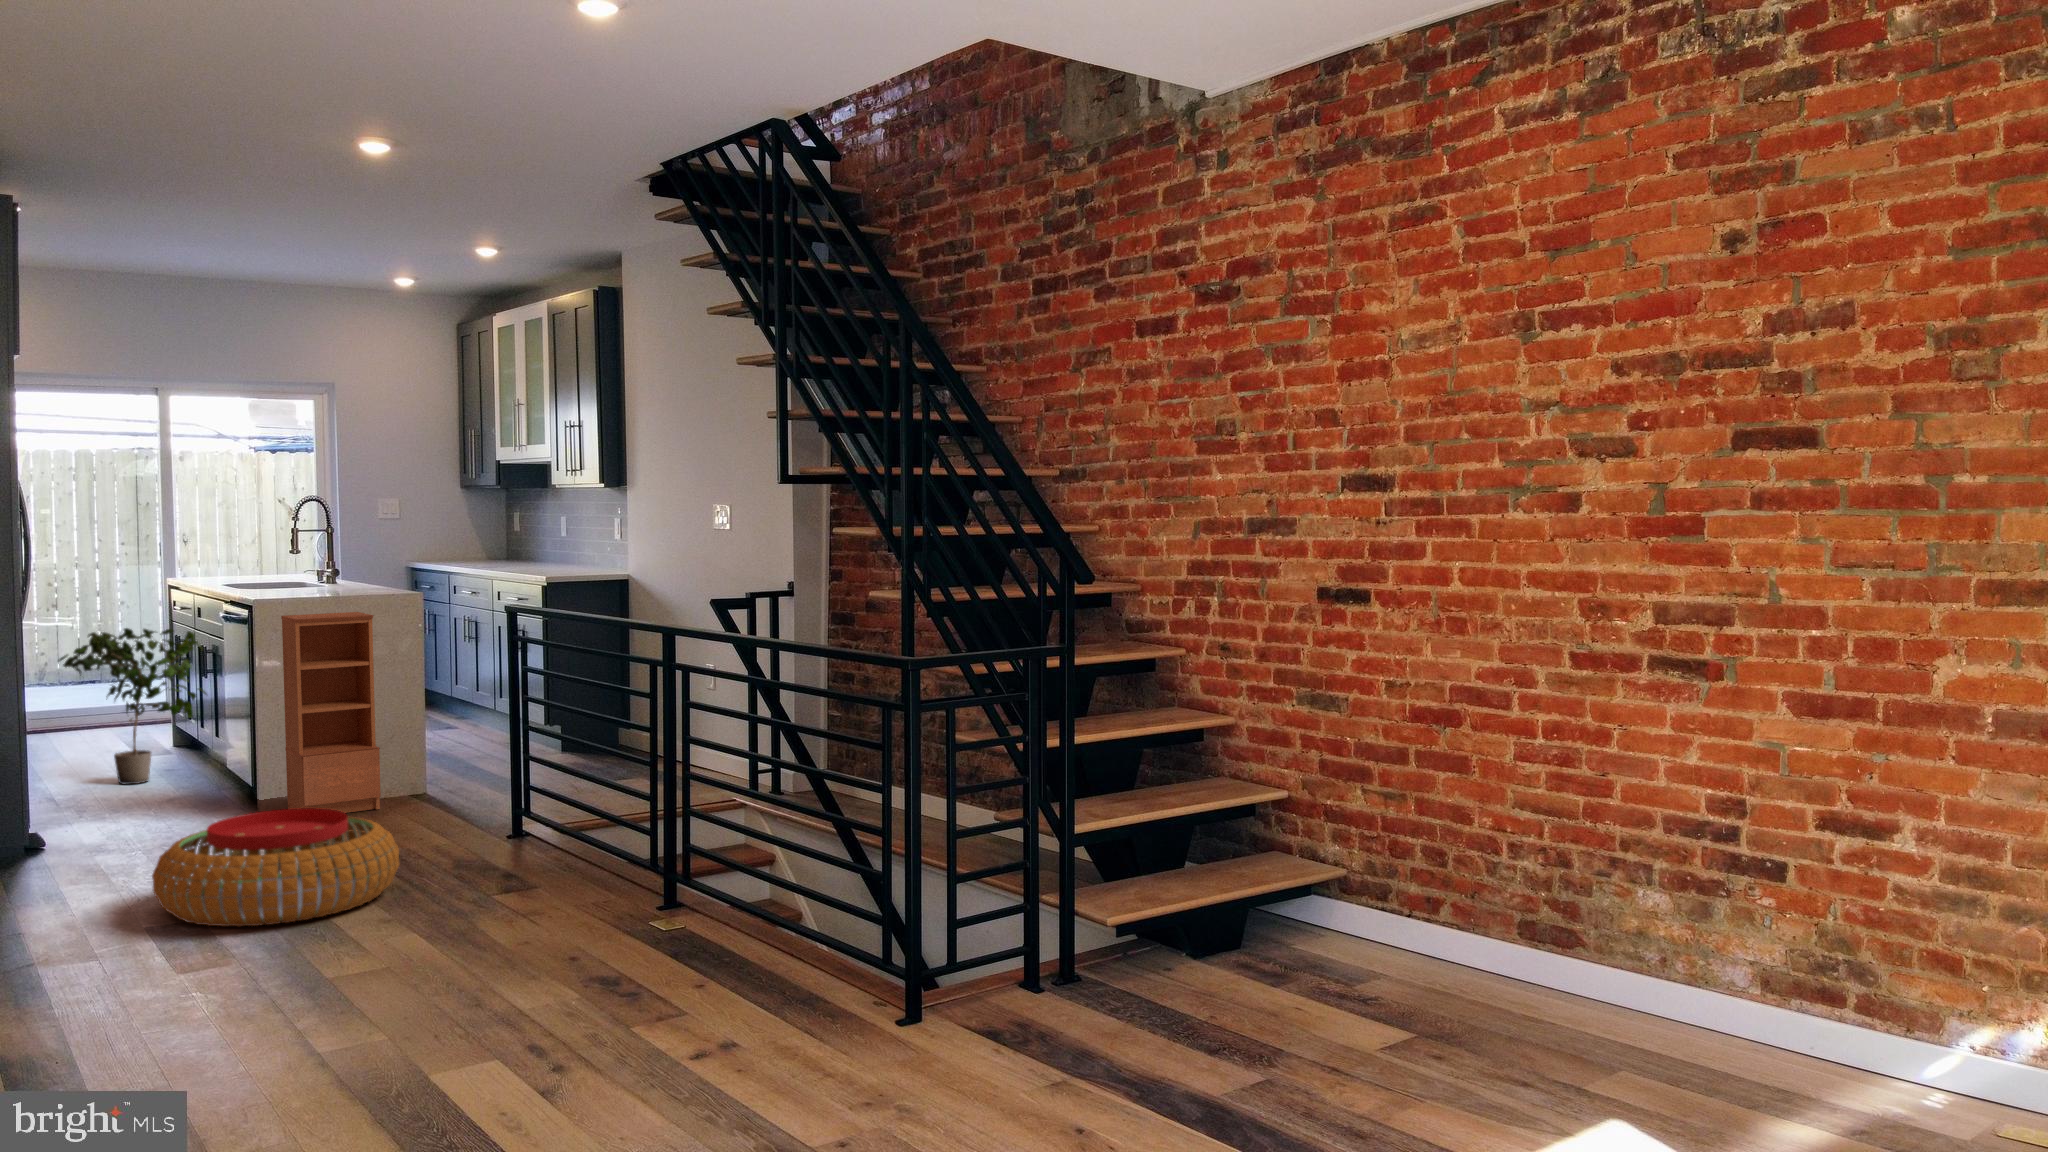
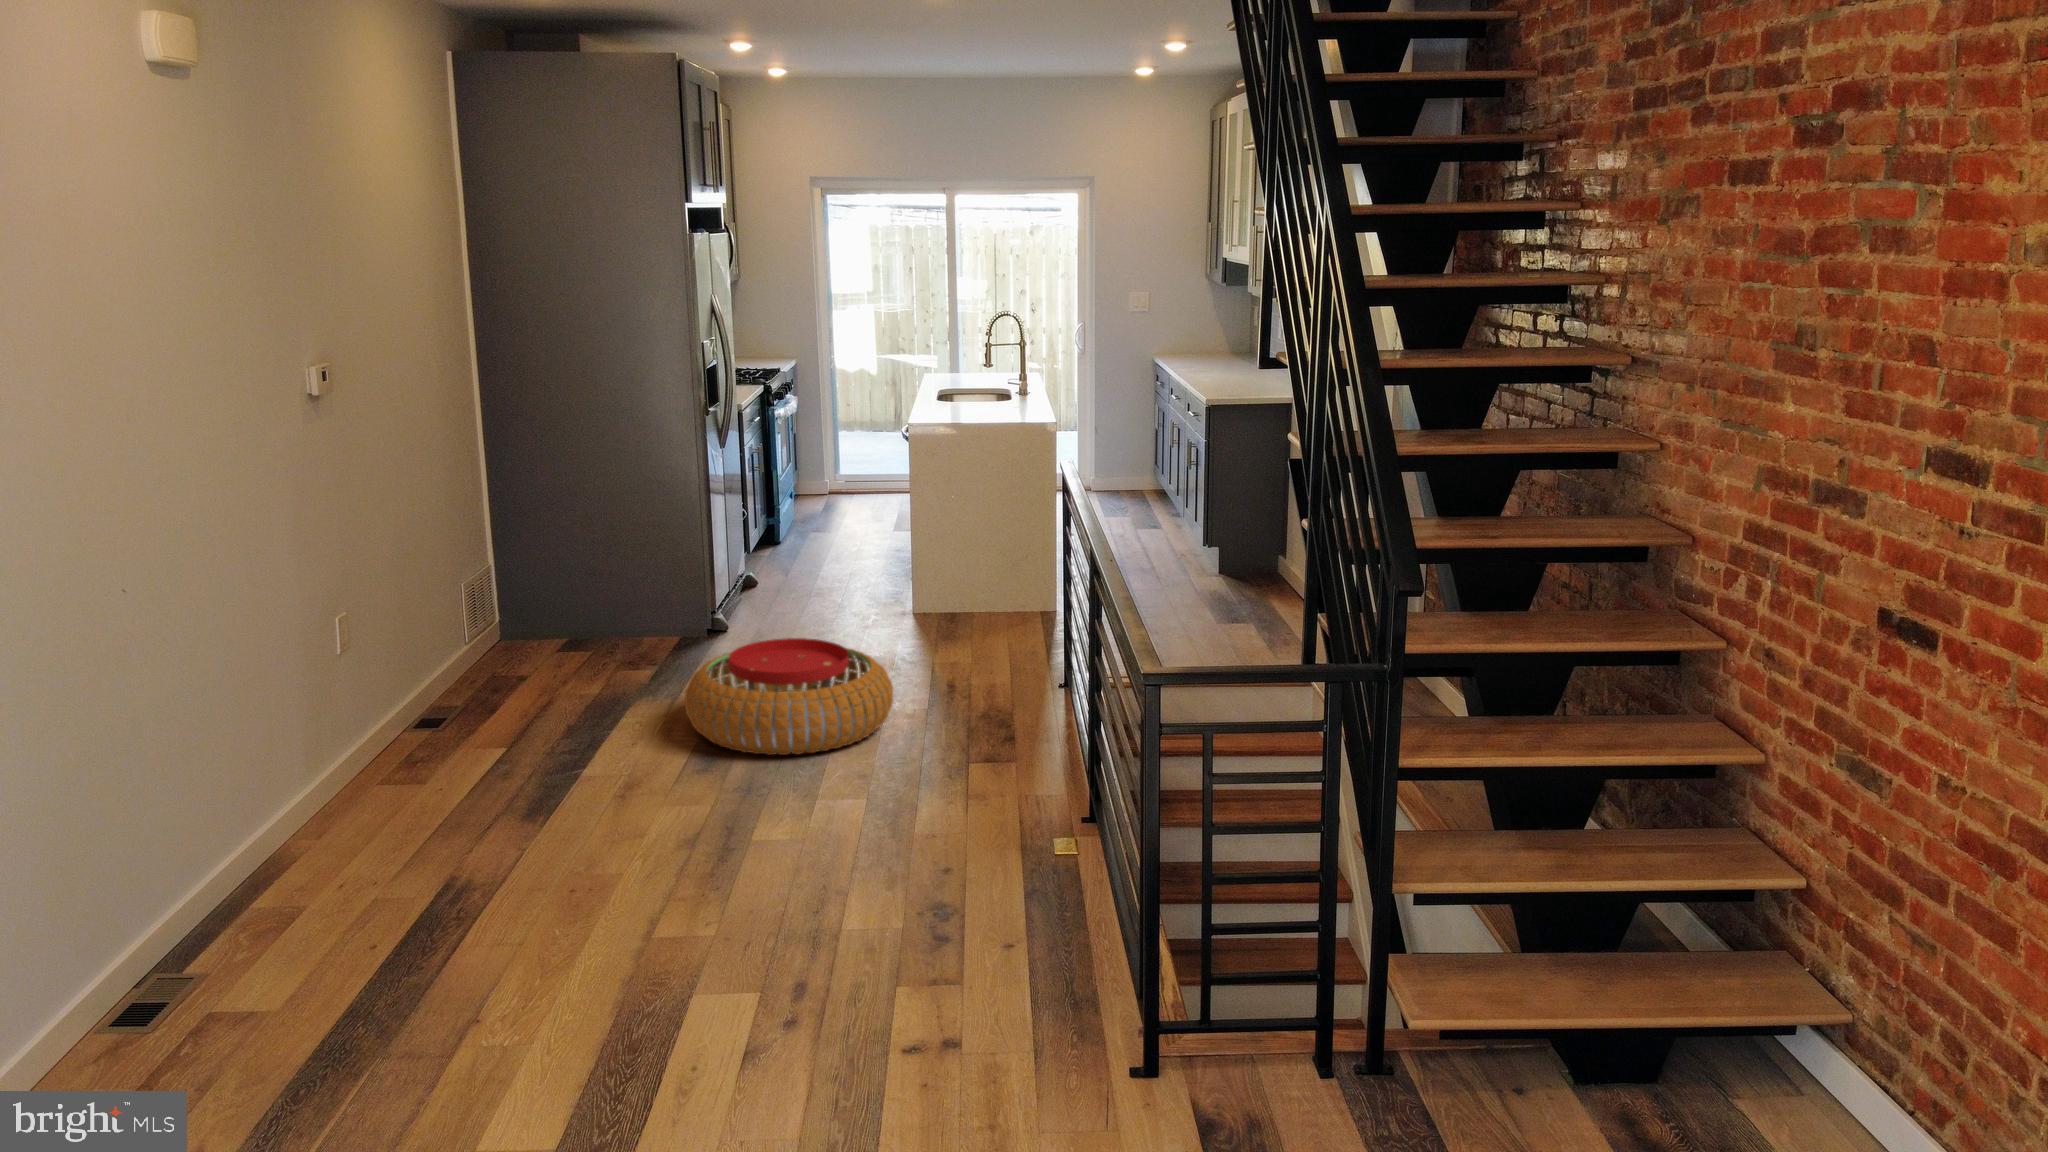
bookcase: present [281,612,381,813] -> none [904,428,977,626]
potted plant: present [59,628,206,784] -> none [773,416,890,558]

